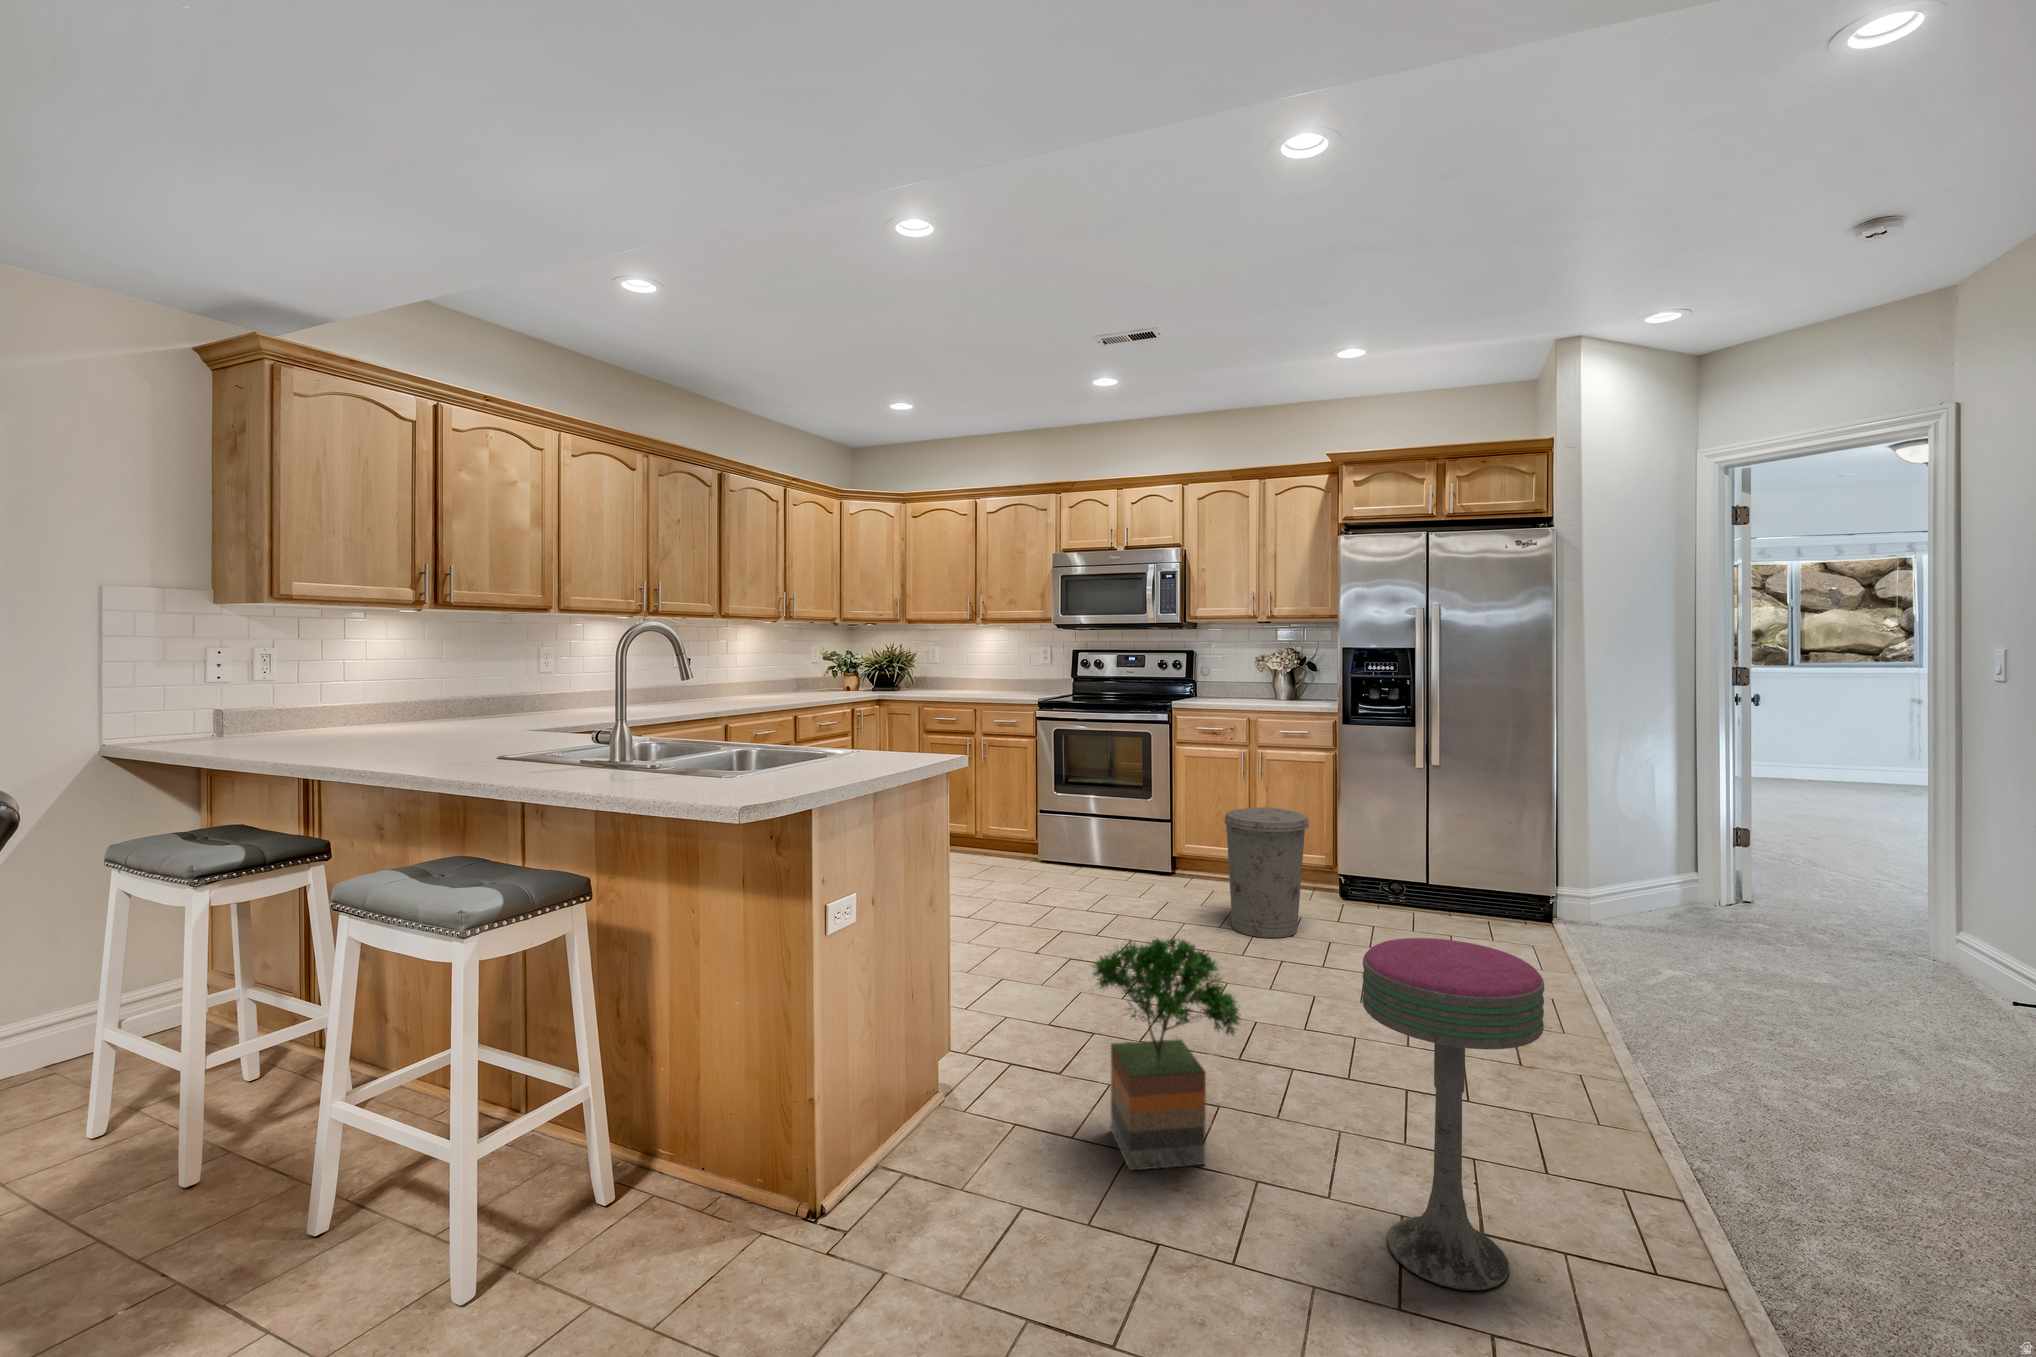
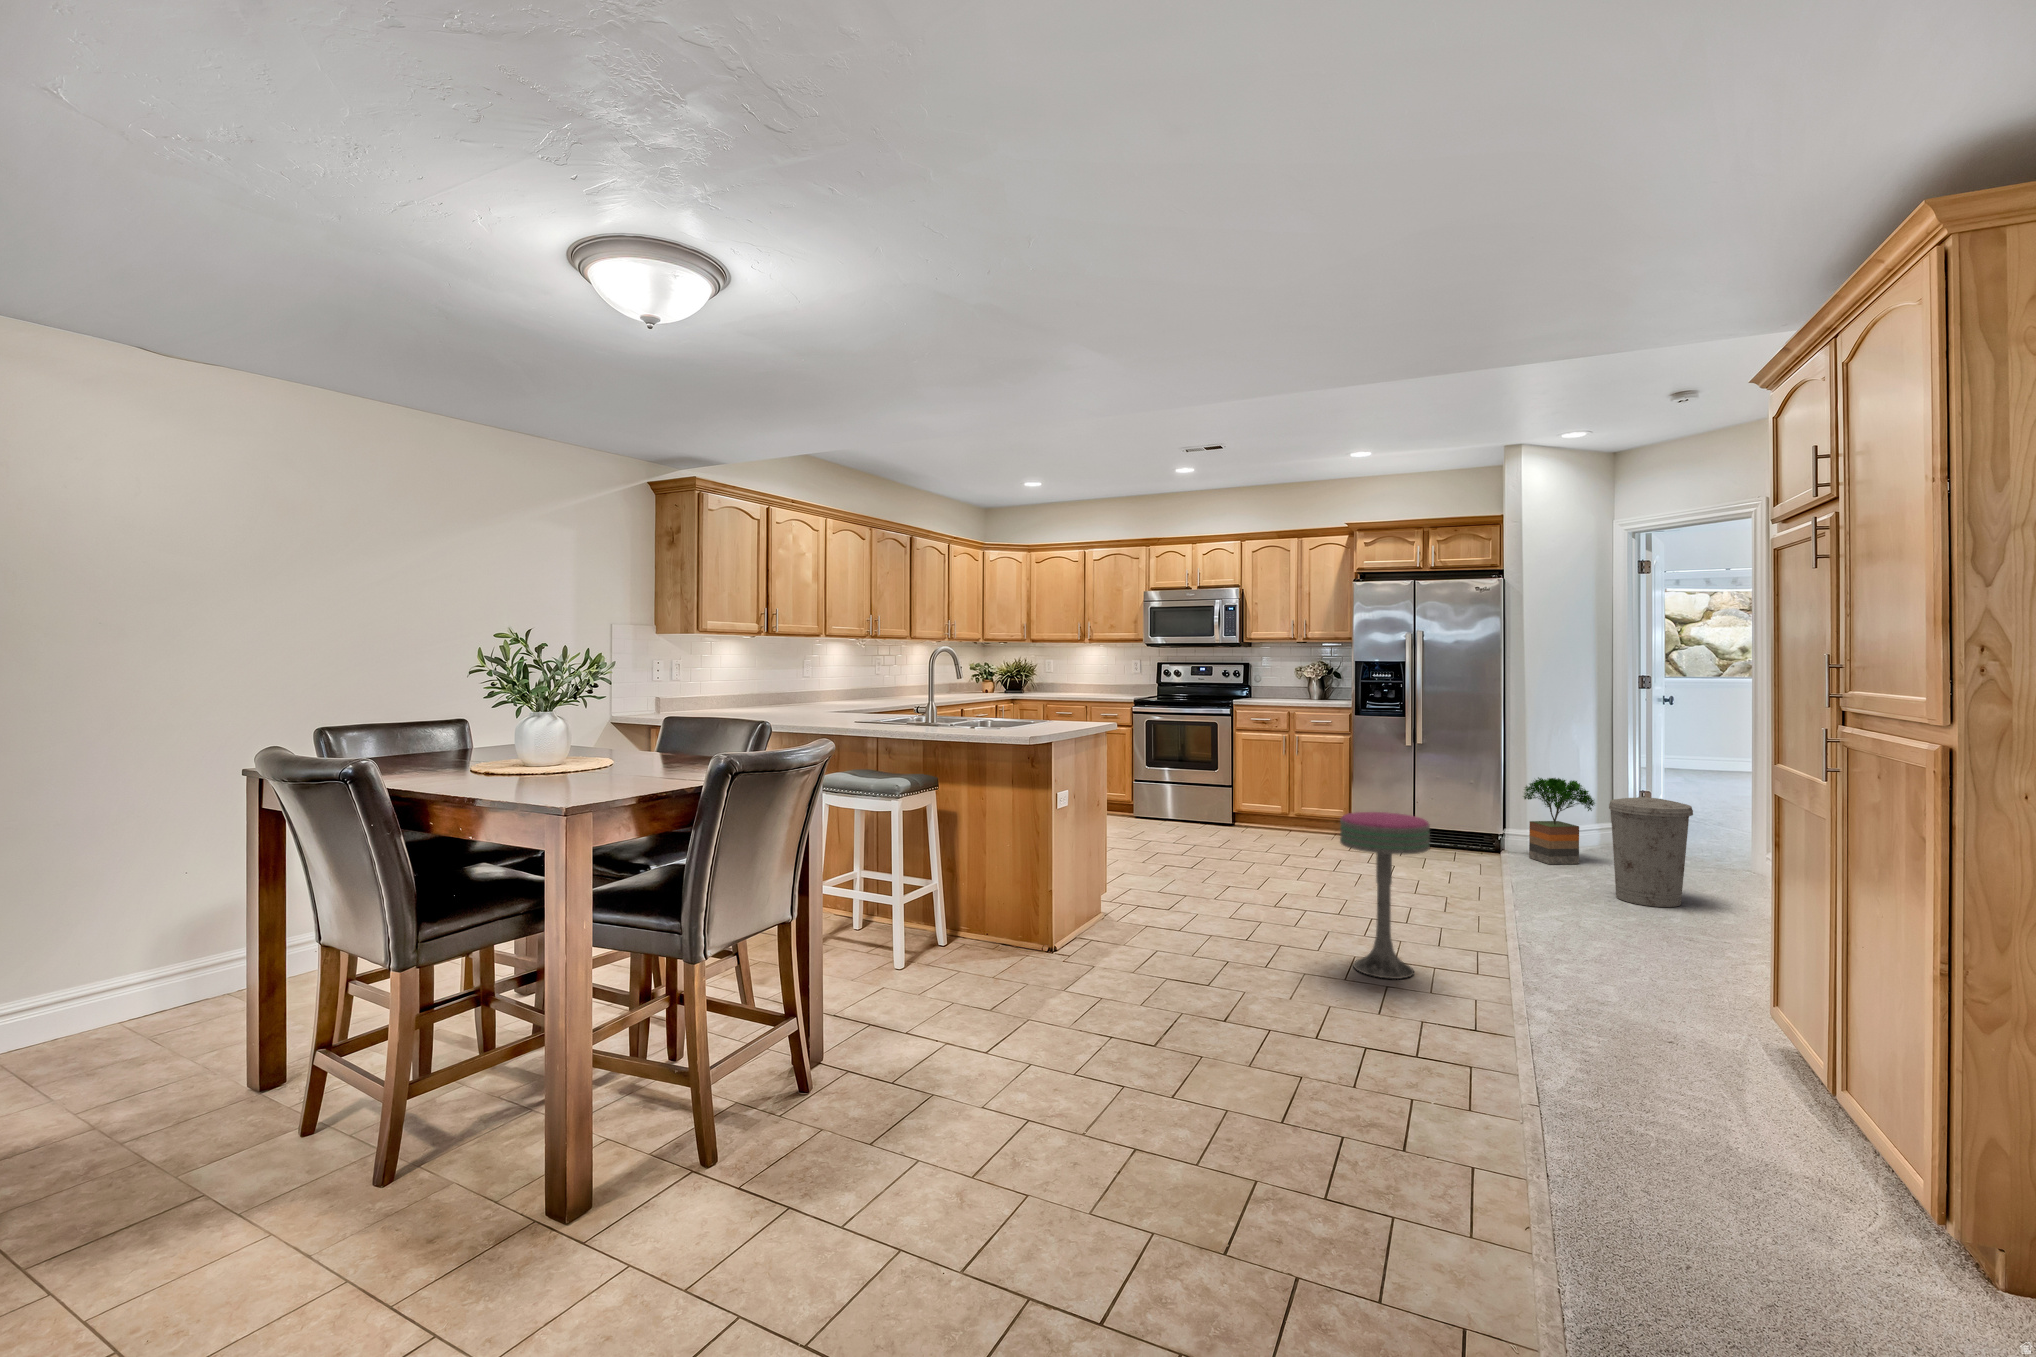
trash can: present [1225,807,1309,938] -> present [1609,797,1693,907]
potted tree: present [1092,938,1241,1171] -> present [1523,777,1595,864]

